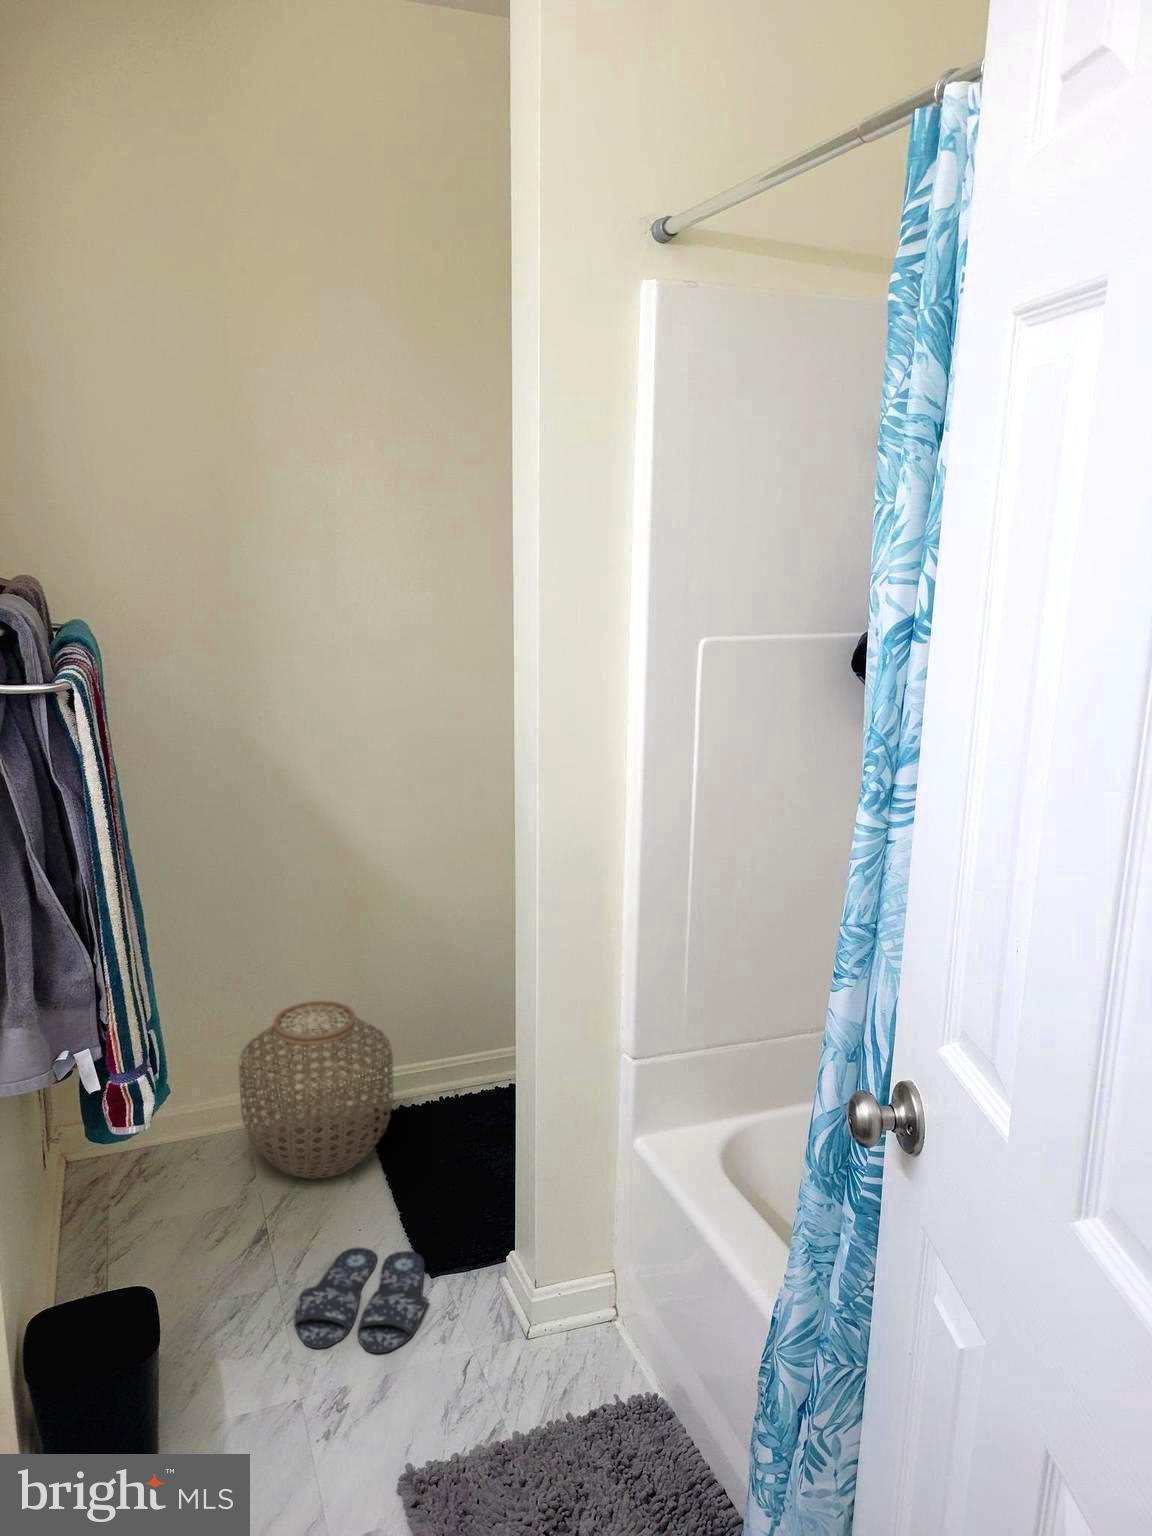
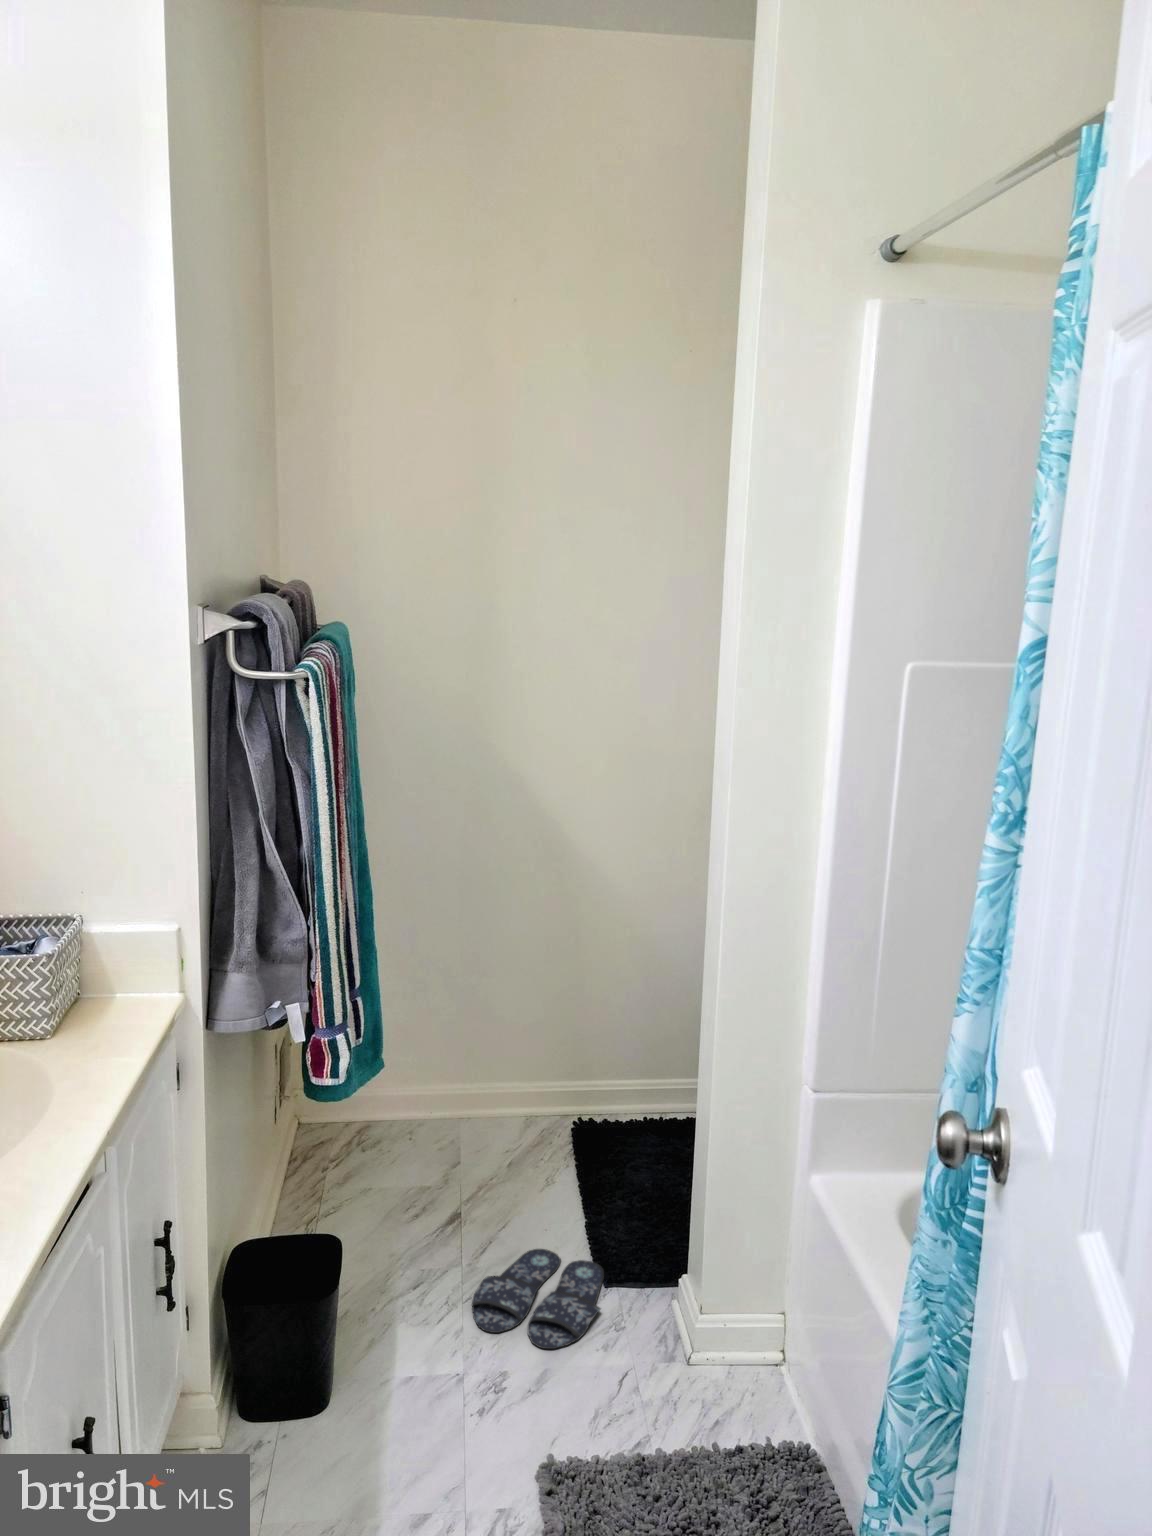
woven basket: present [239,1001,393,1178] -> none [457,1009,602,1180]

